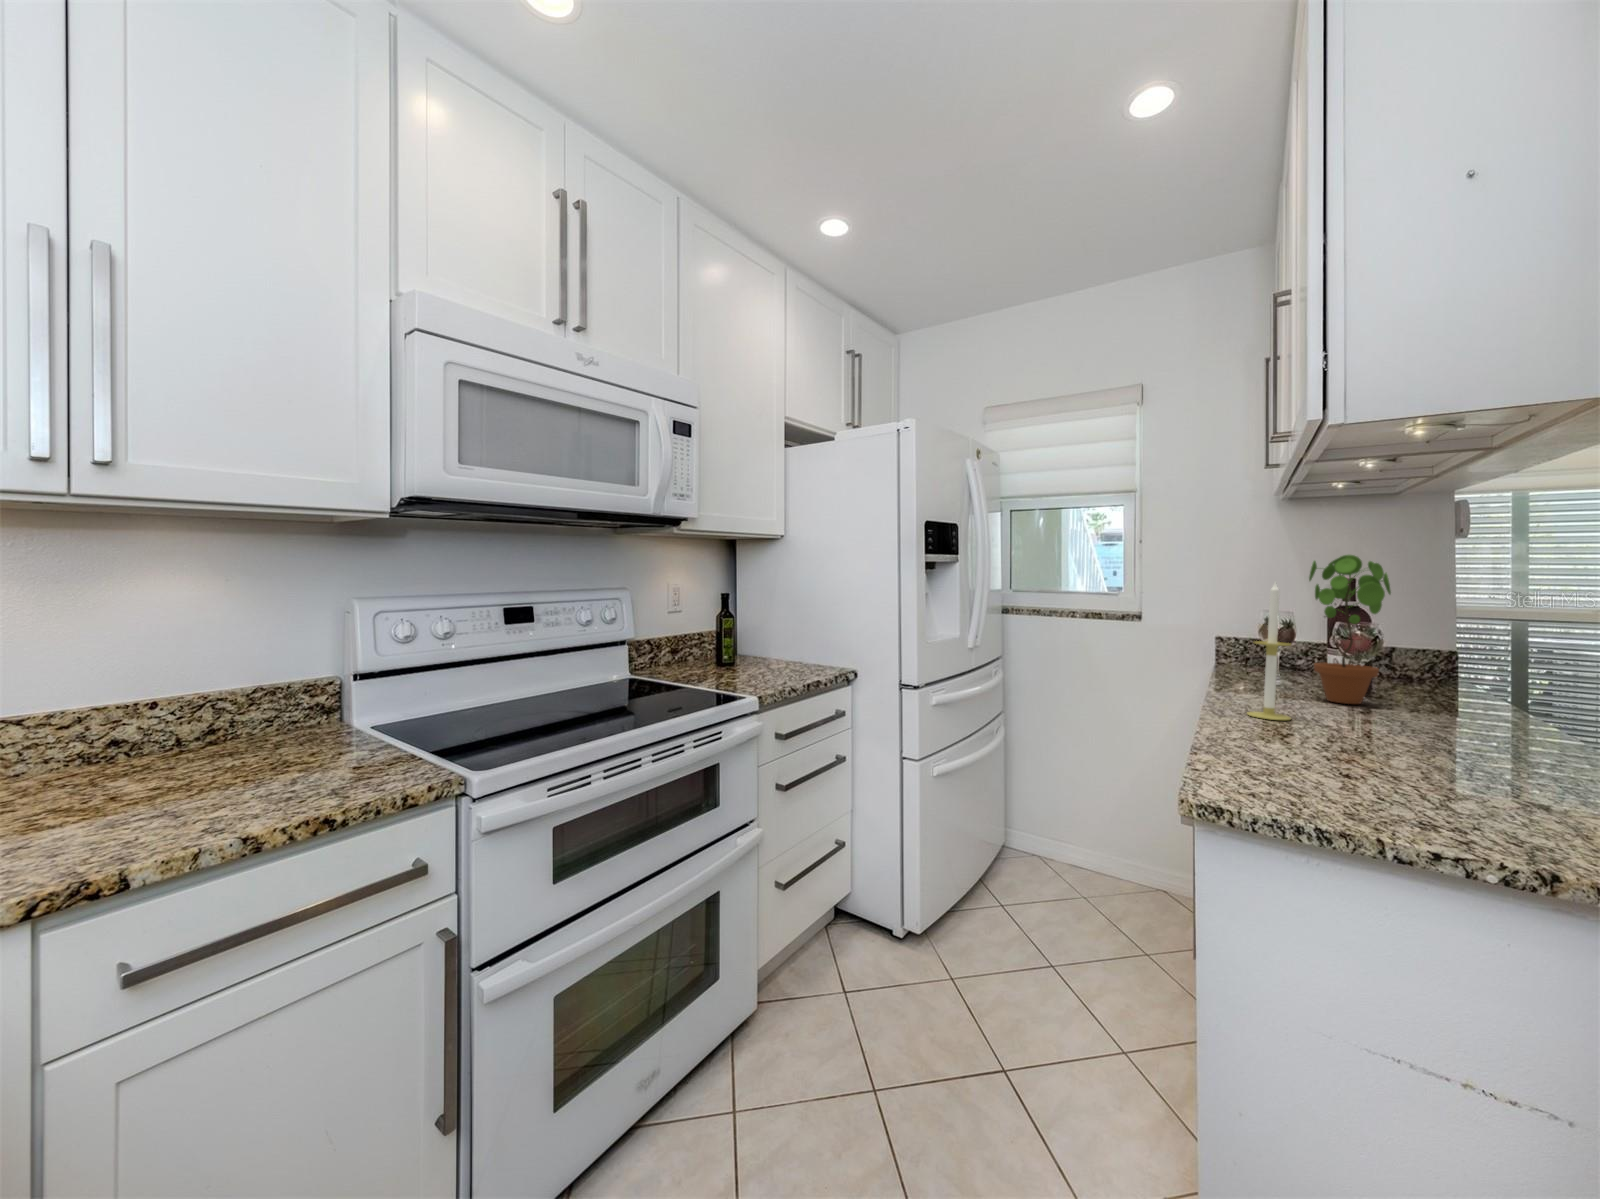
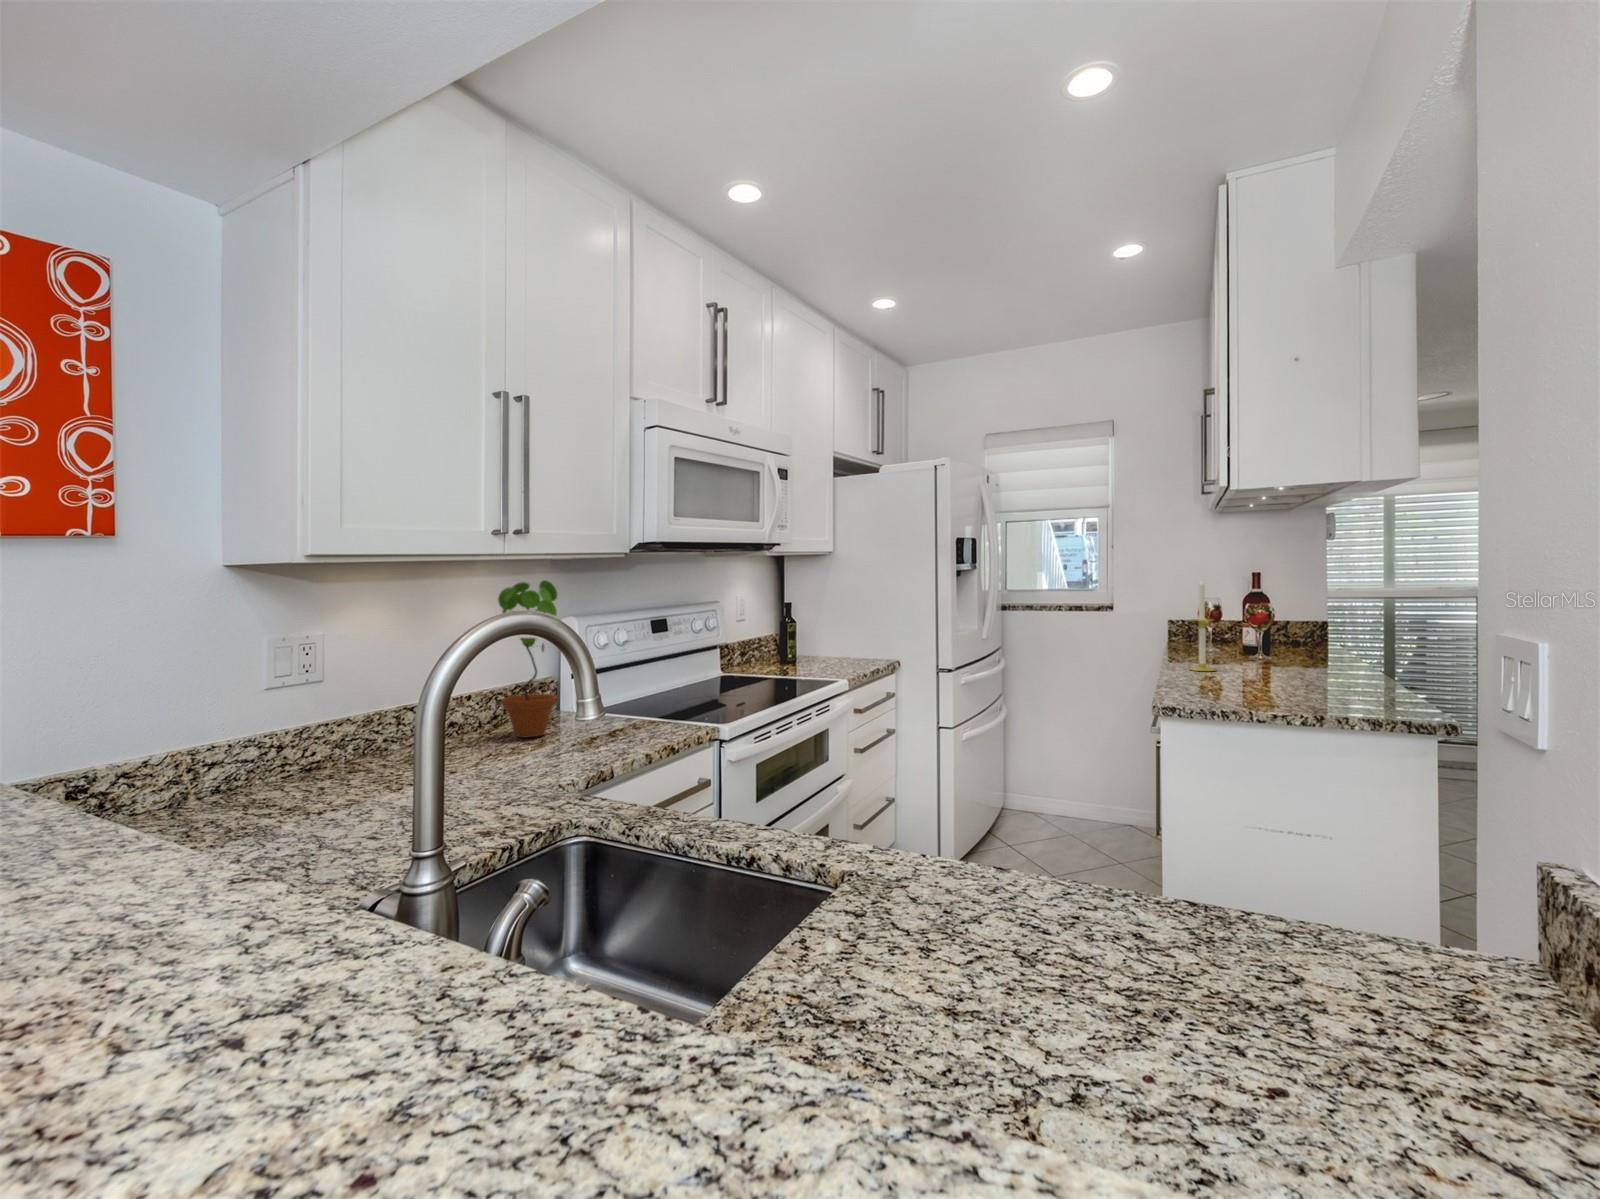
potted plant: present [1309,555,1391,704] -> present [498,580,557,738]

